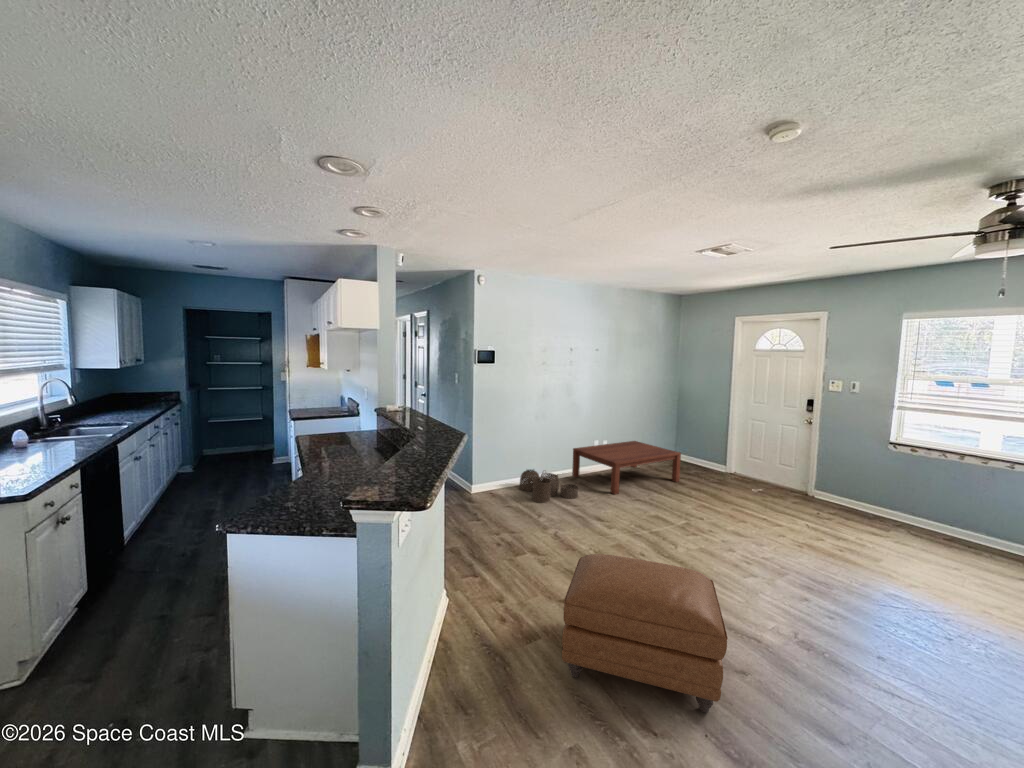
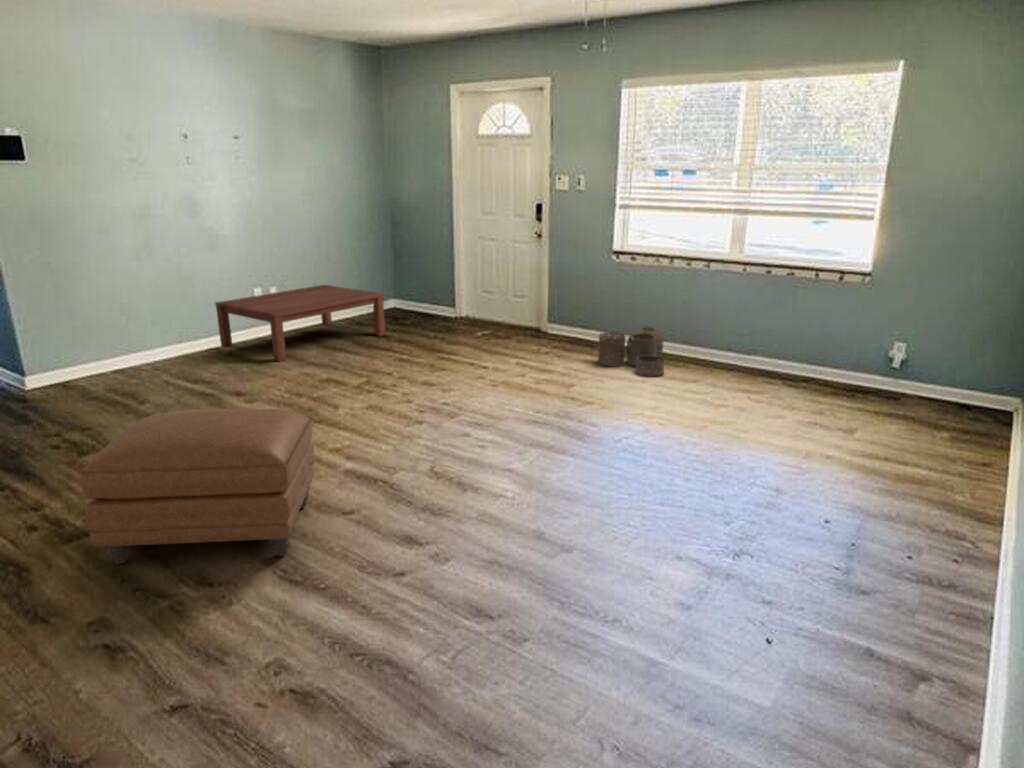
woven basket: present [520,469,578,503] -> present [598,327,664,376]

